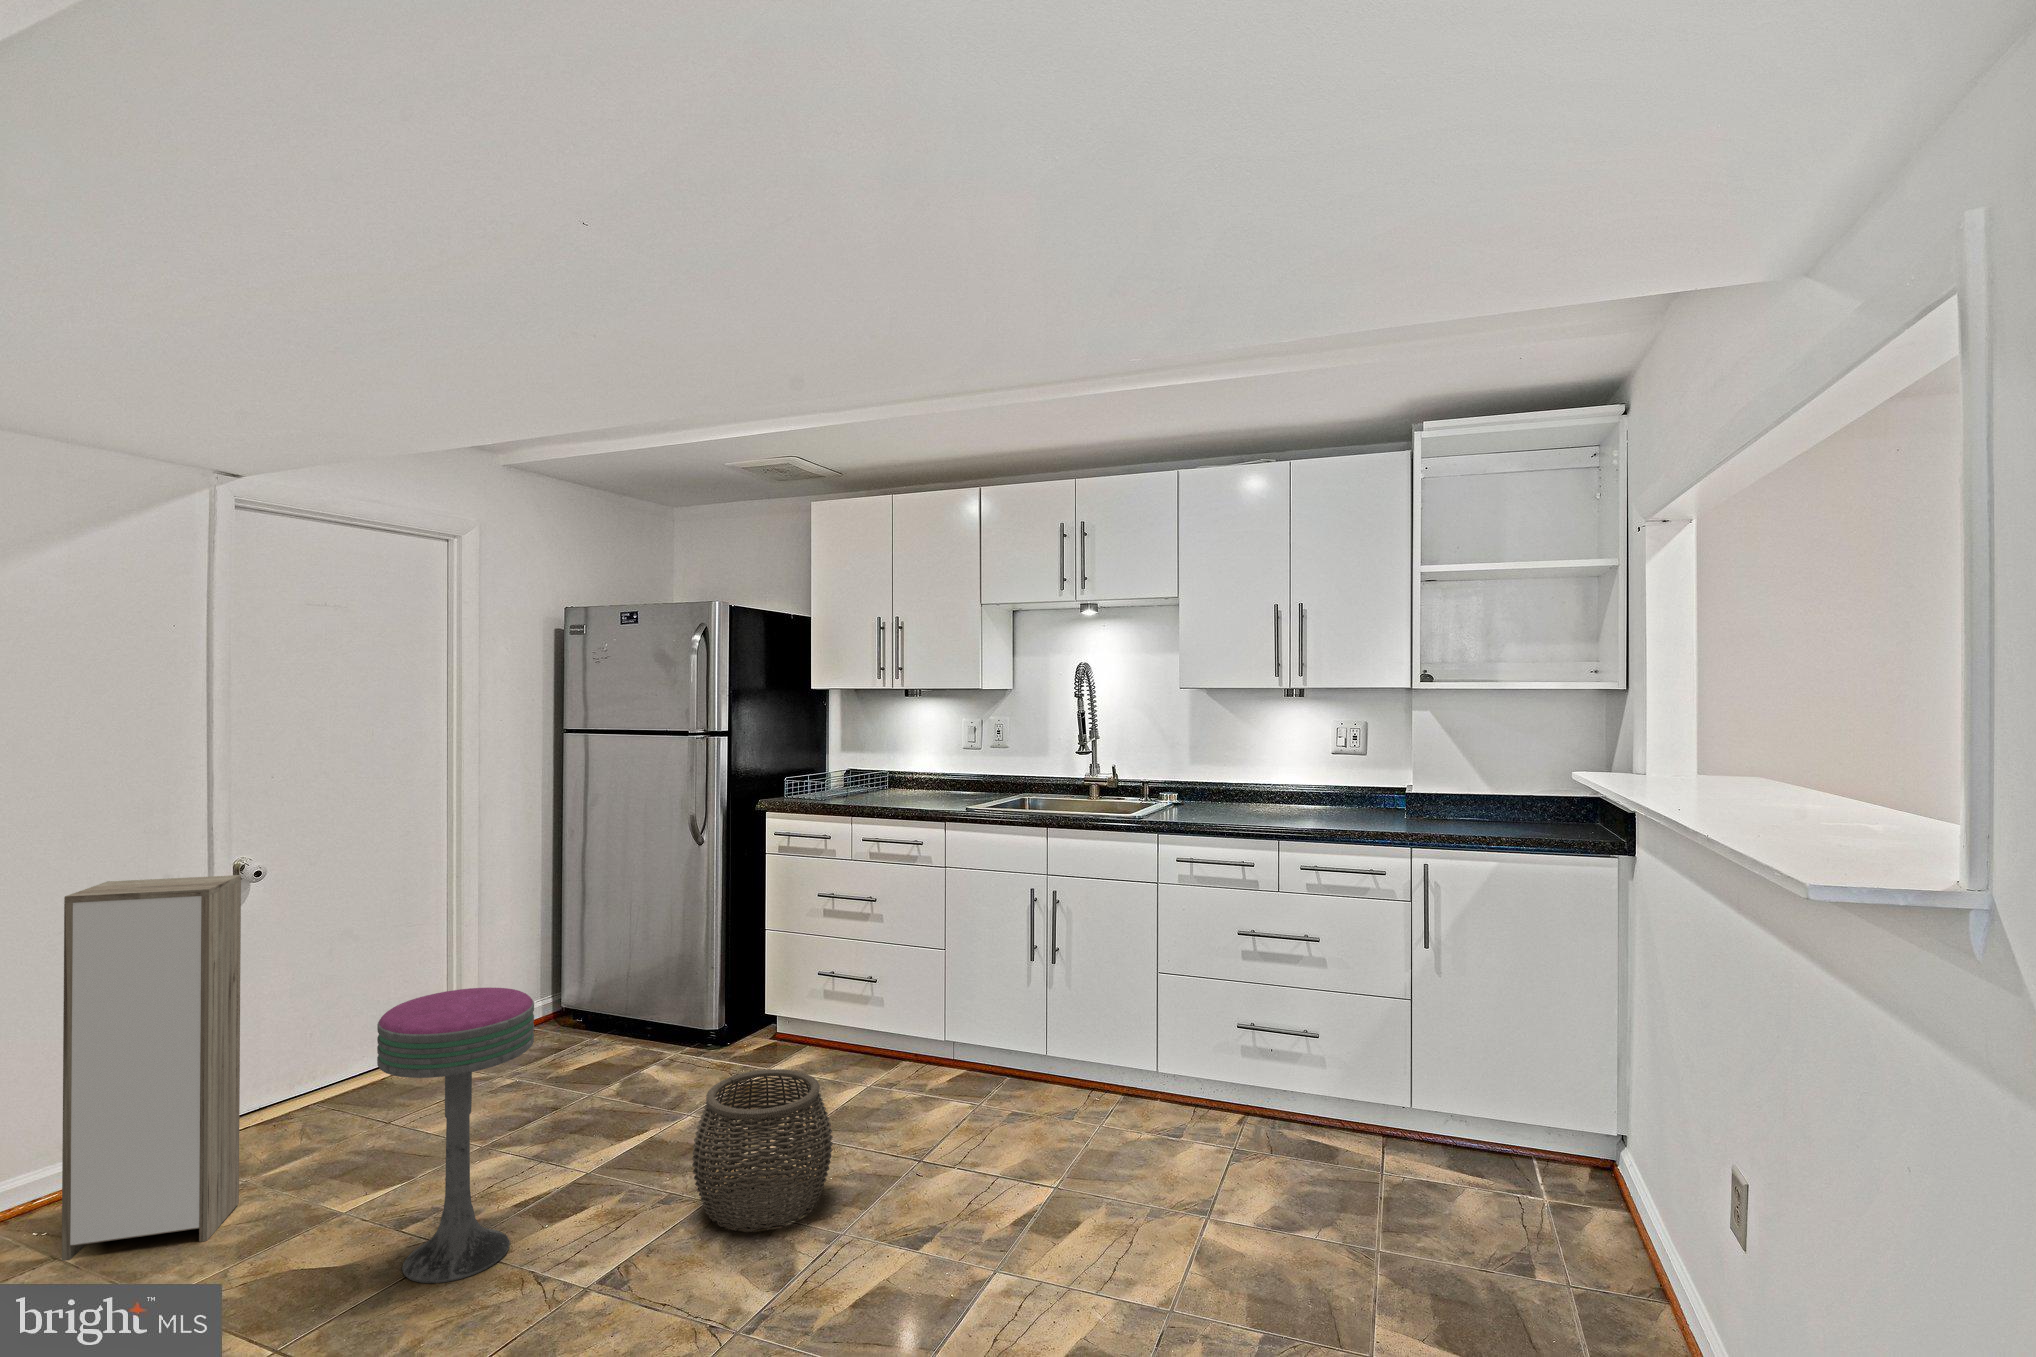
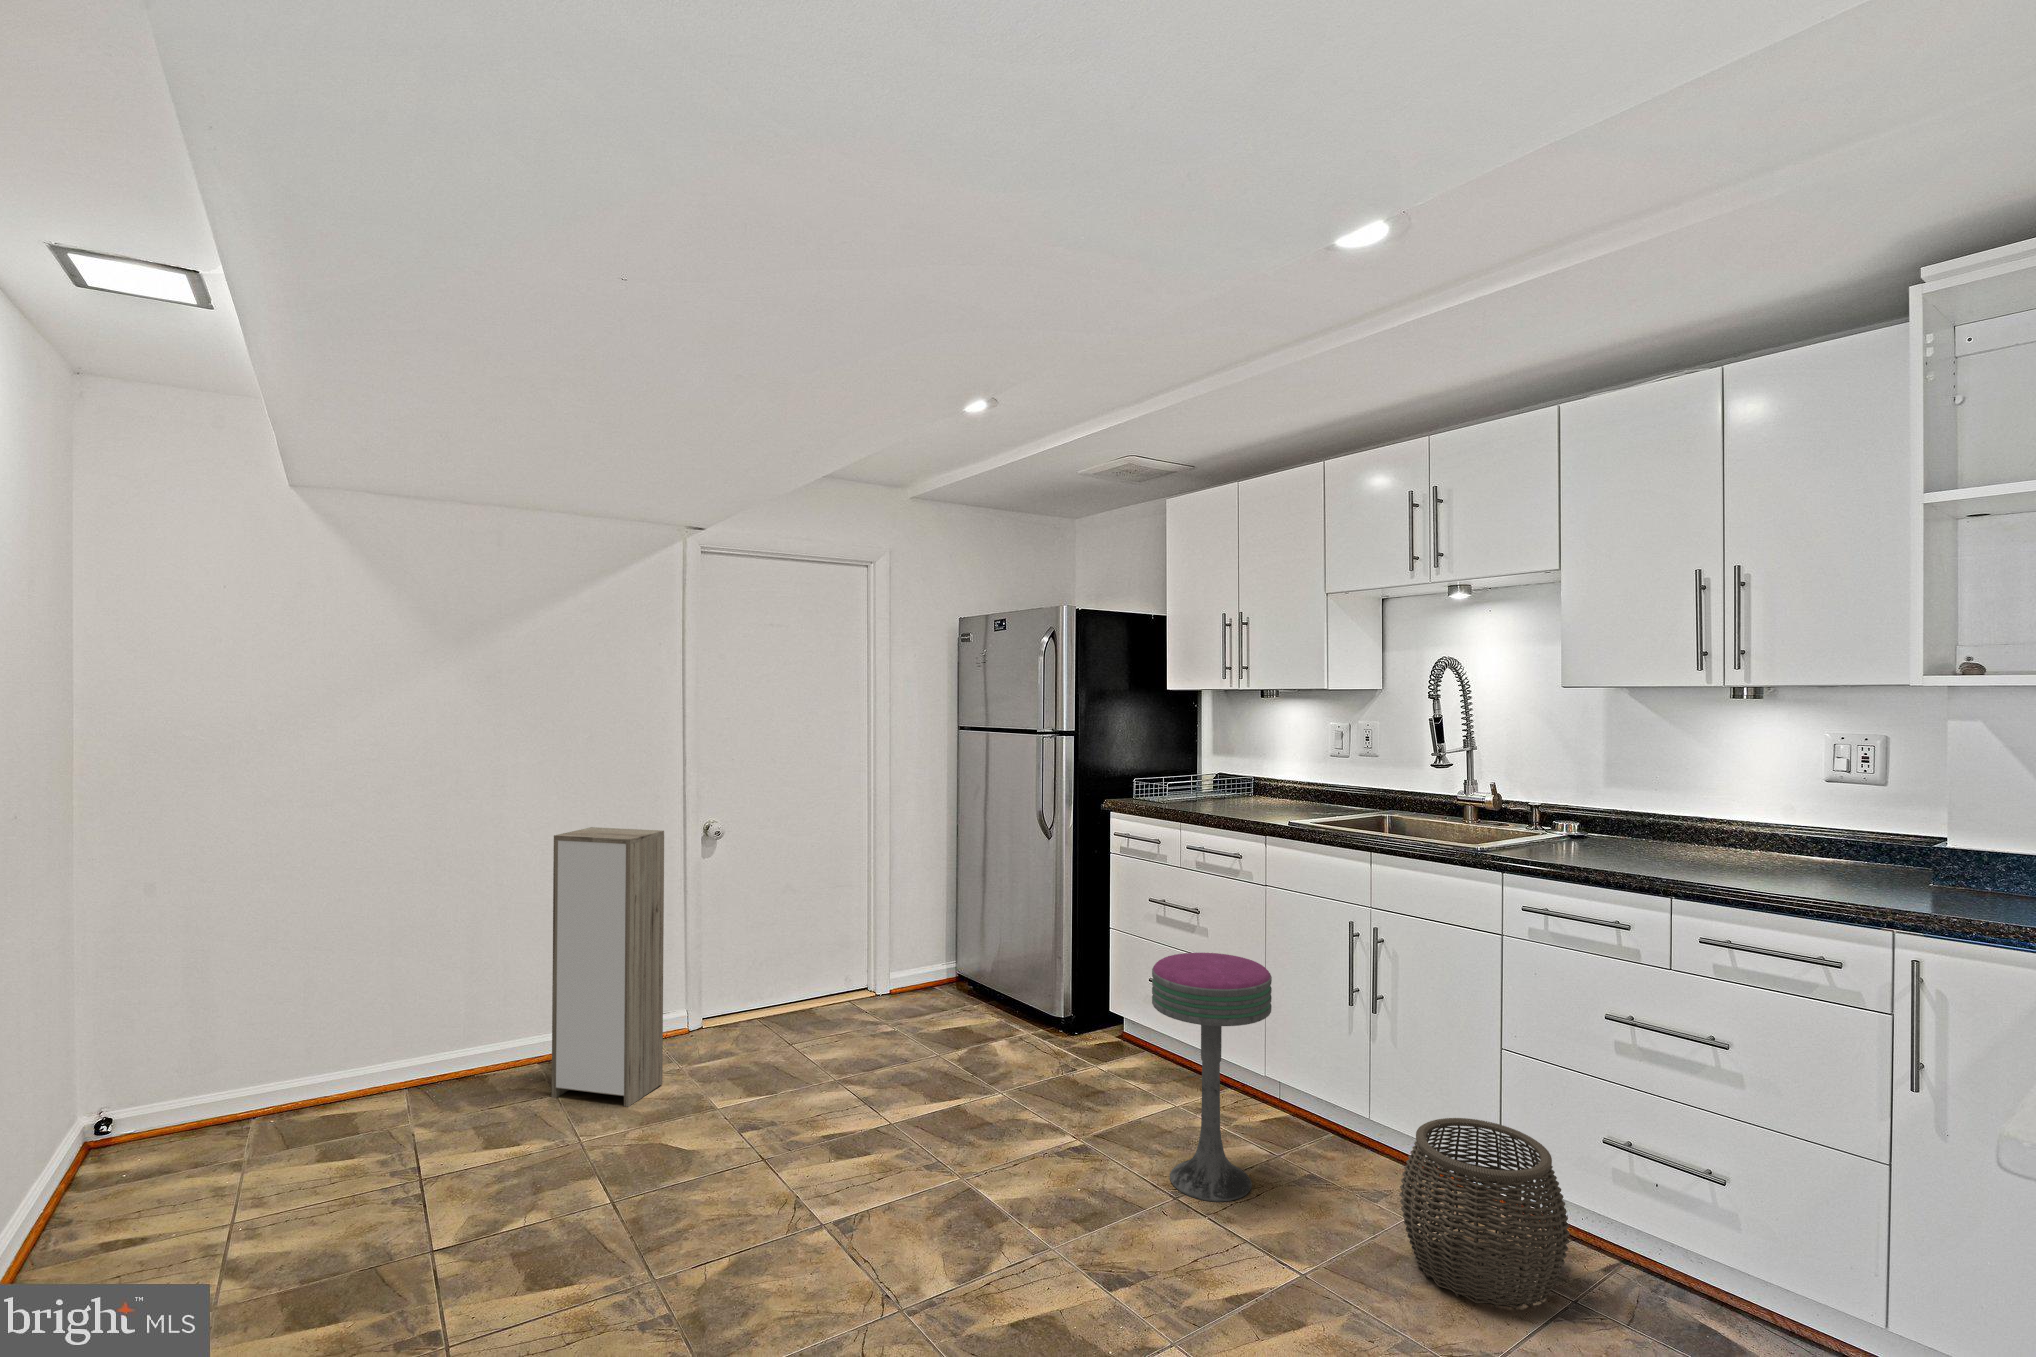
bar stool: present [377,988,534,1283] -> present [1152,953,1272,1202]
woven basket: present [692,1069,833,1232] -> present [1400,1118,1570,1309]

